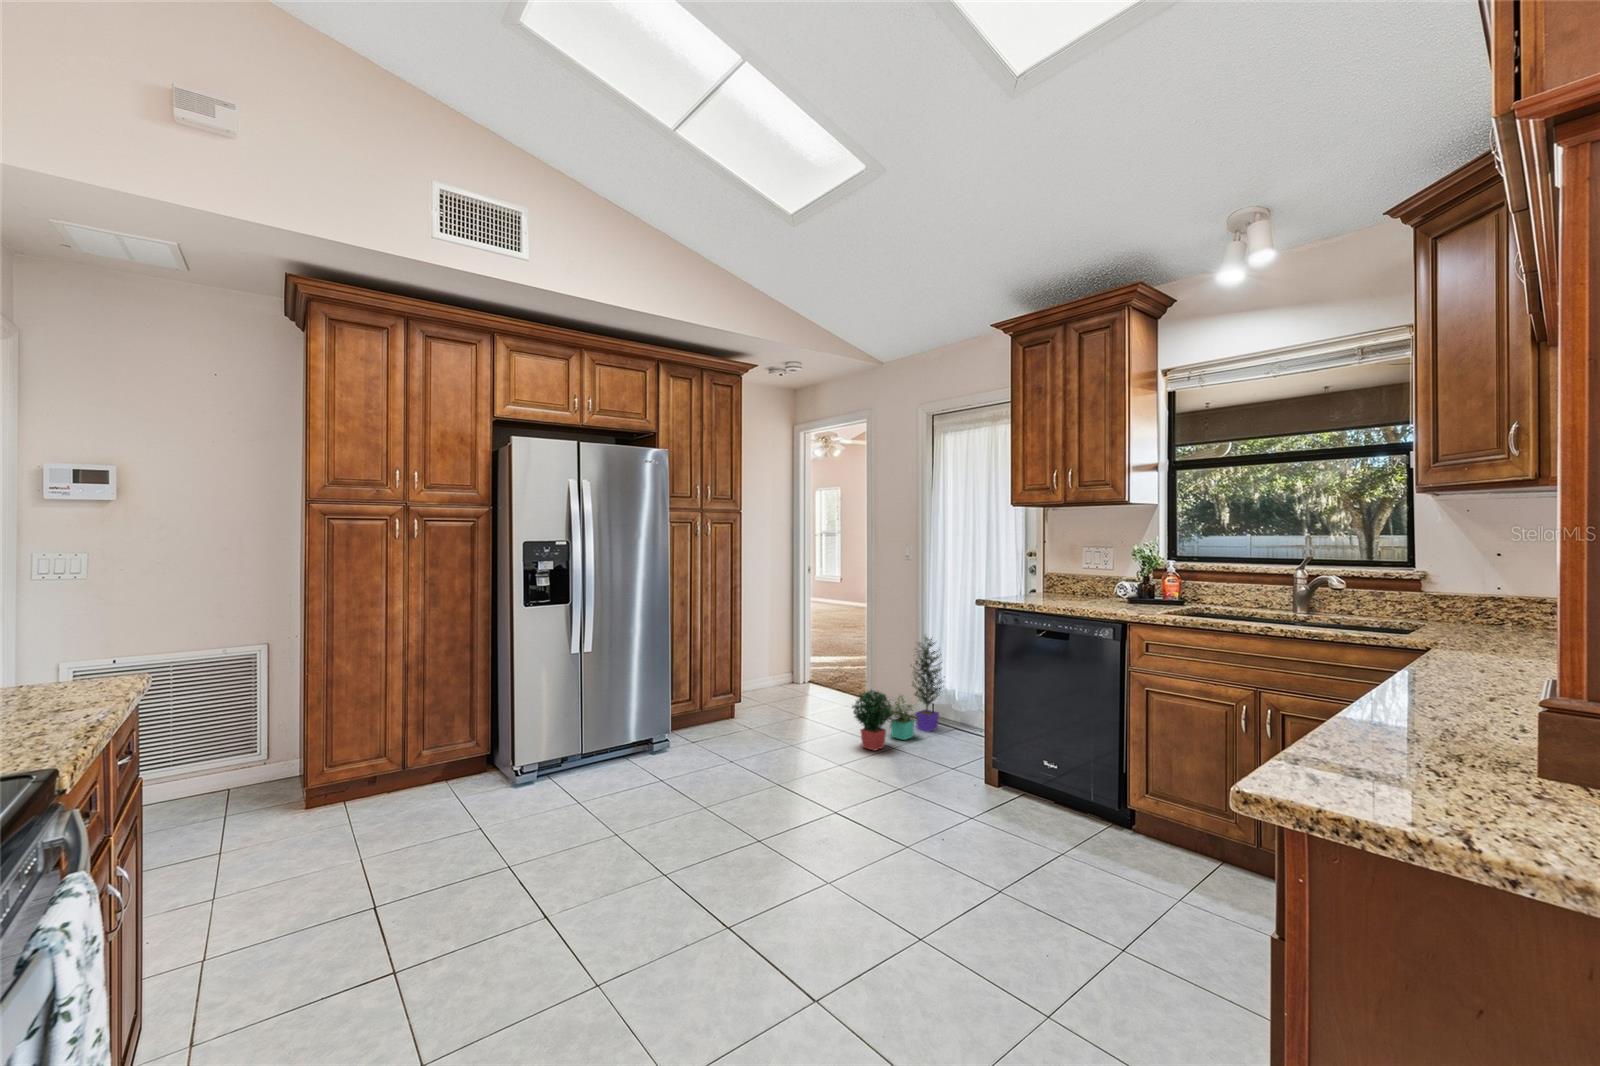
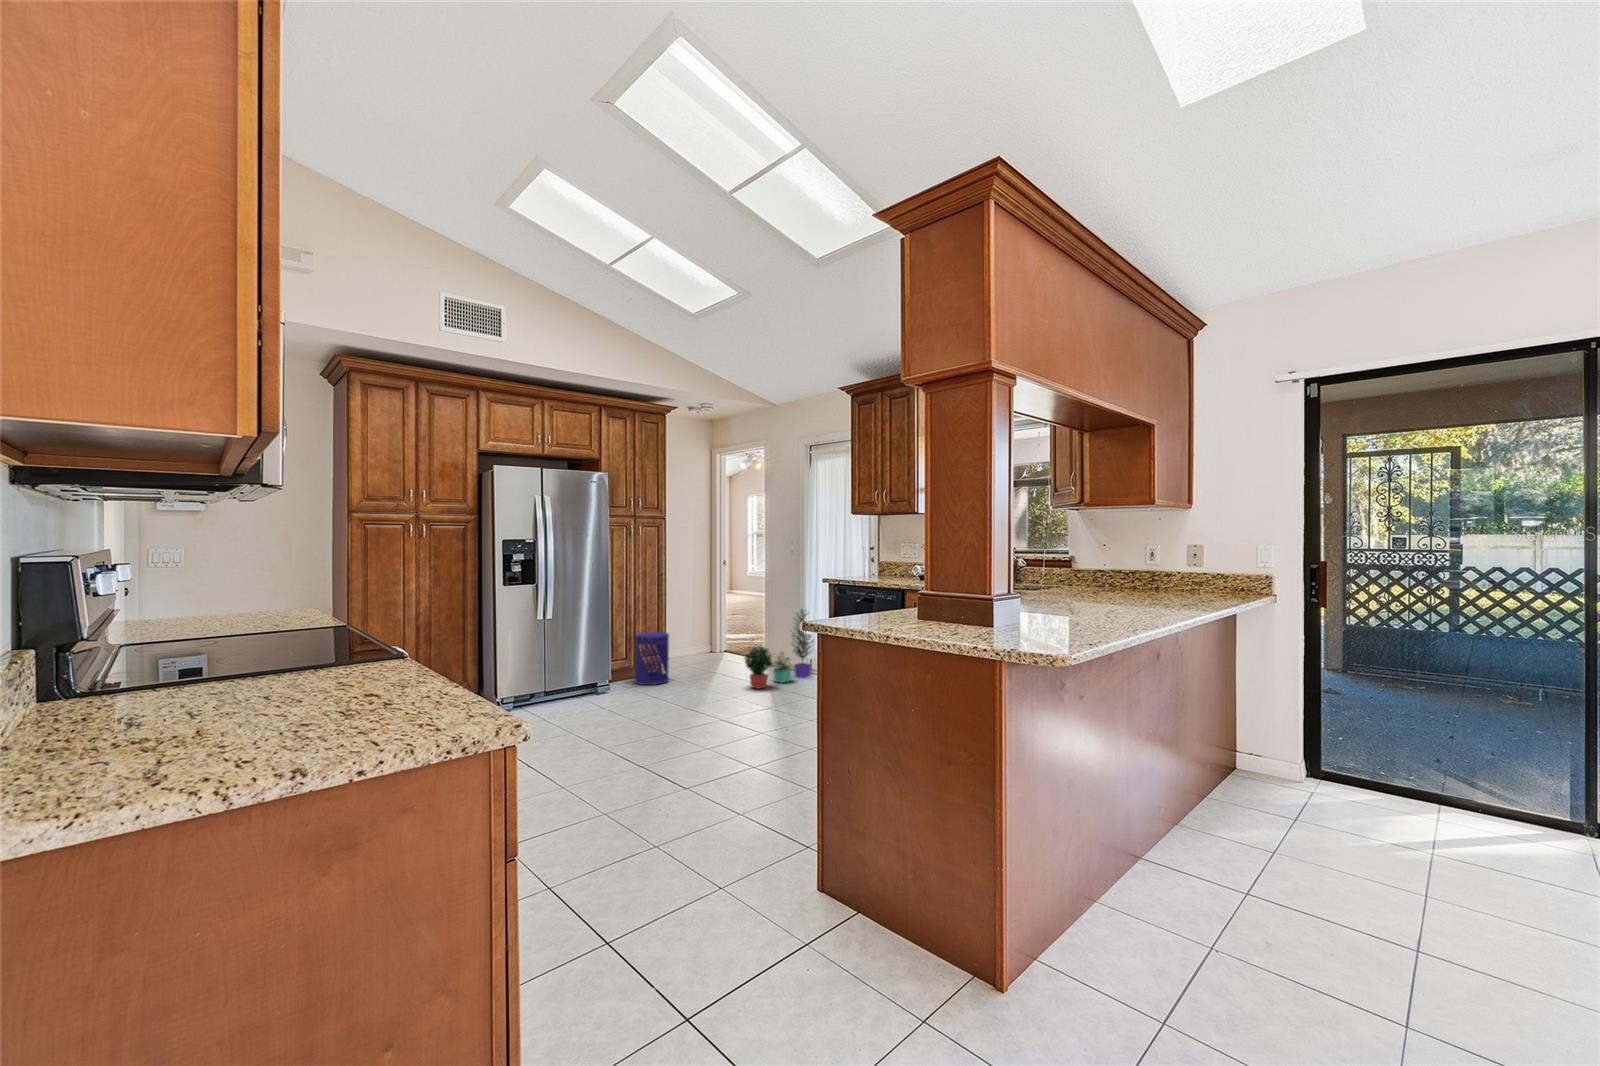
waste bin: none [702,665,747,739] -> present [635,632,669,685]

